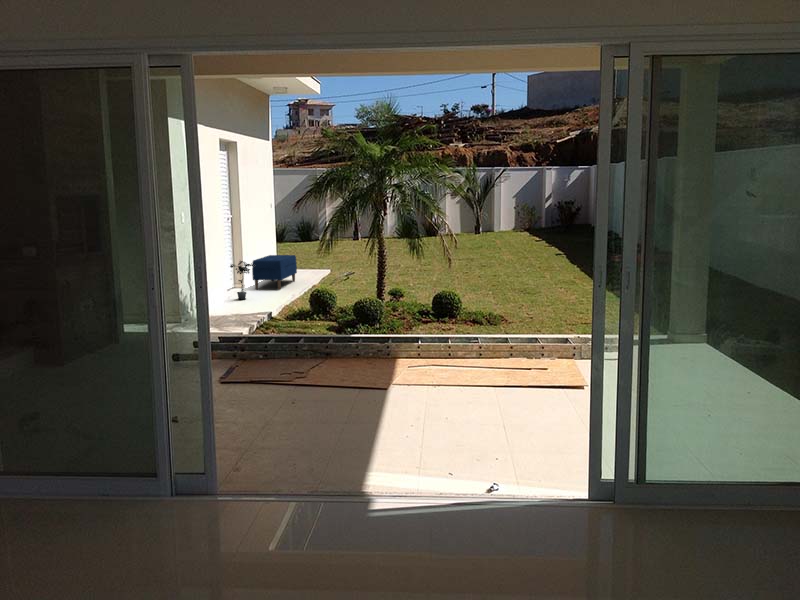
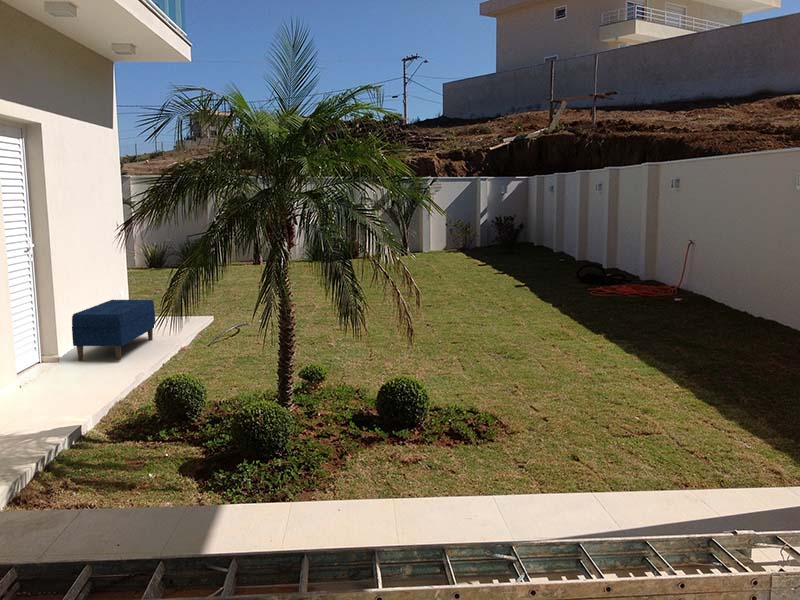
potted plant: present [230,261,255,300] -> none [12,320,65,390]

